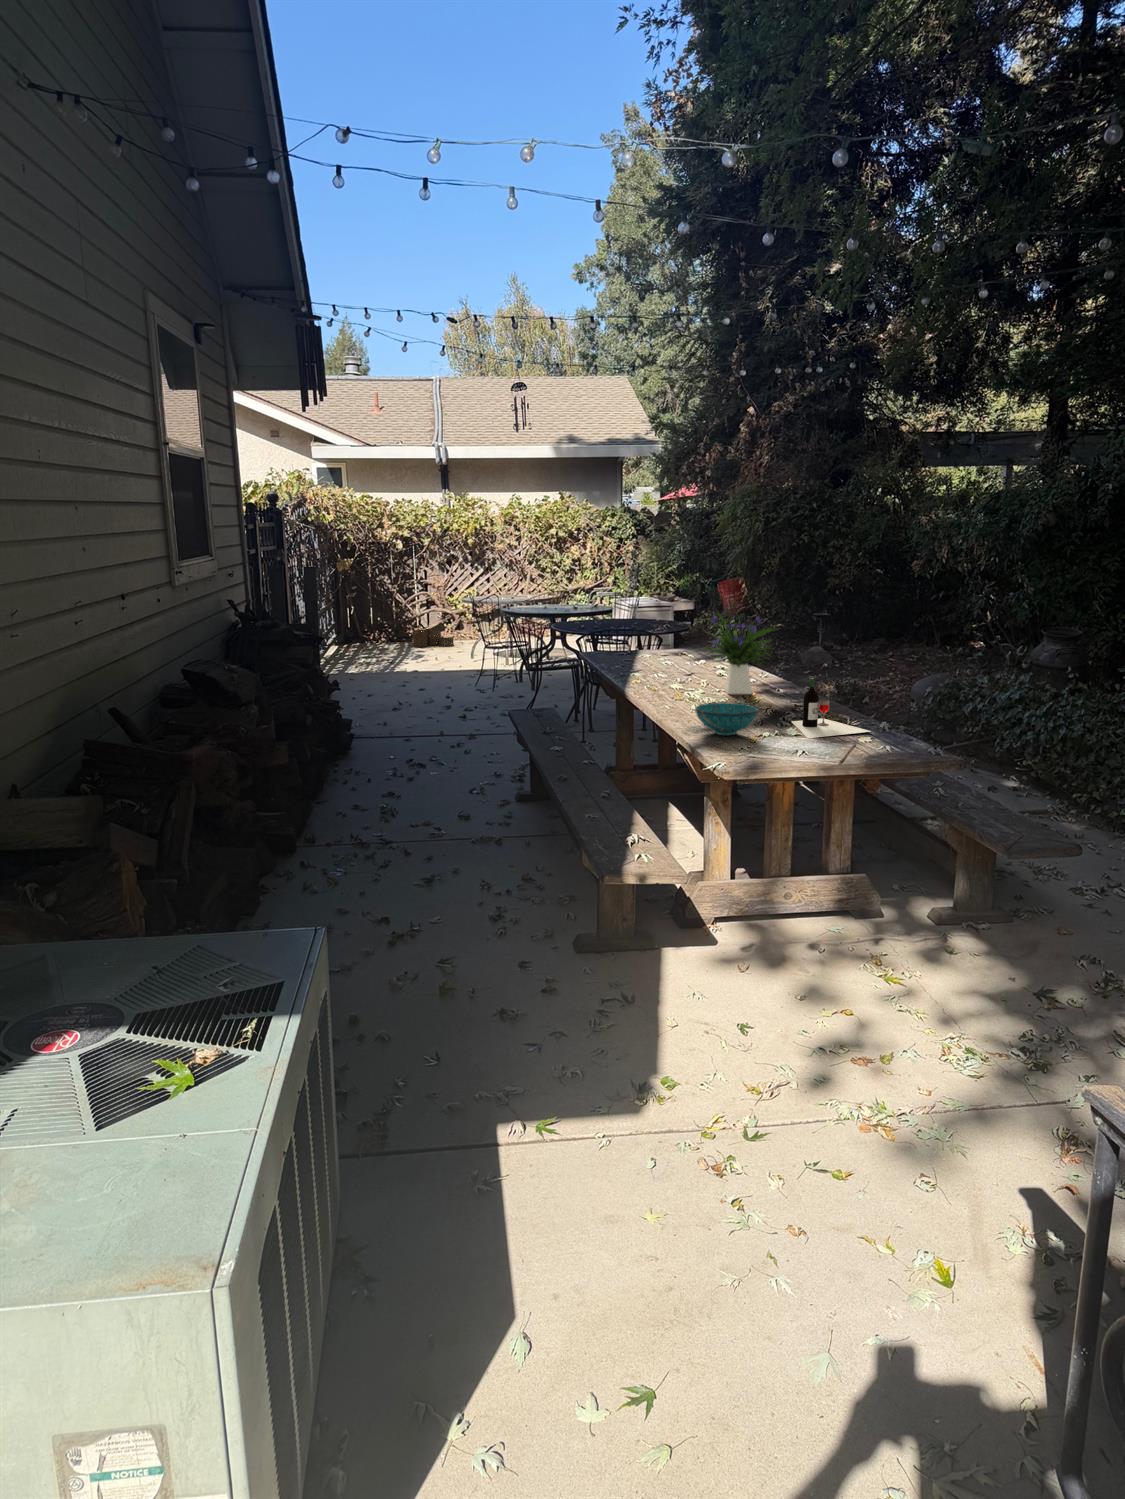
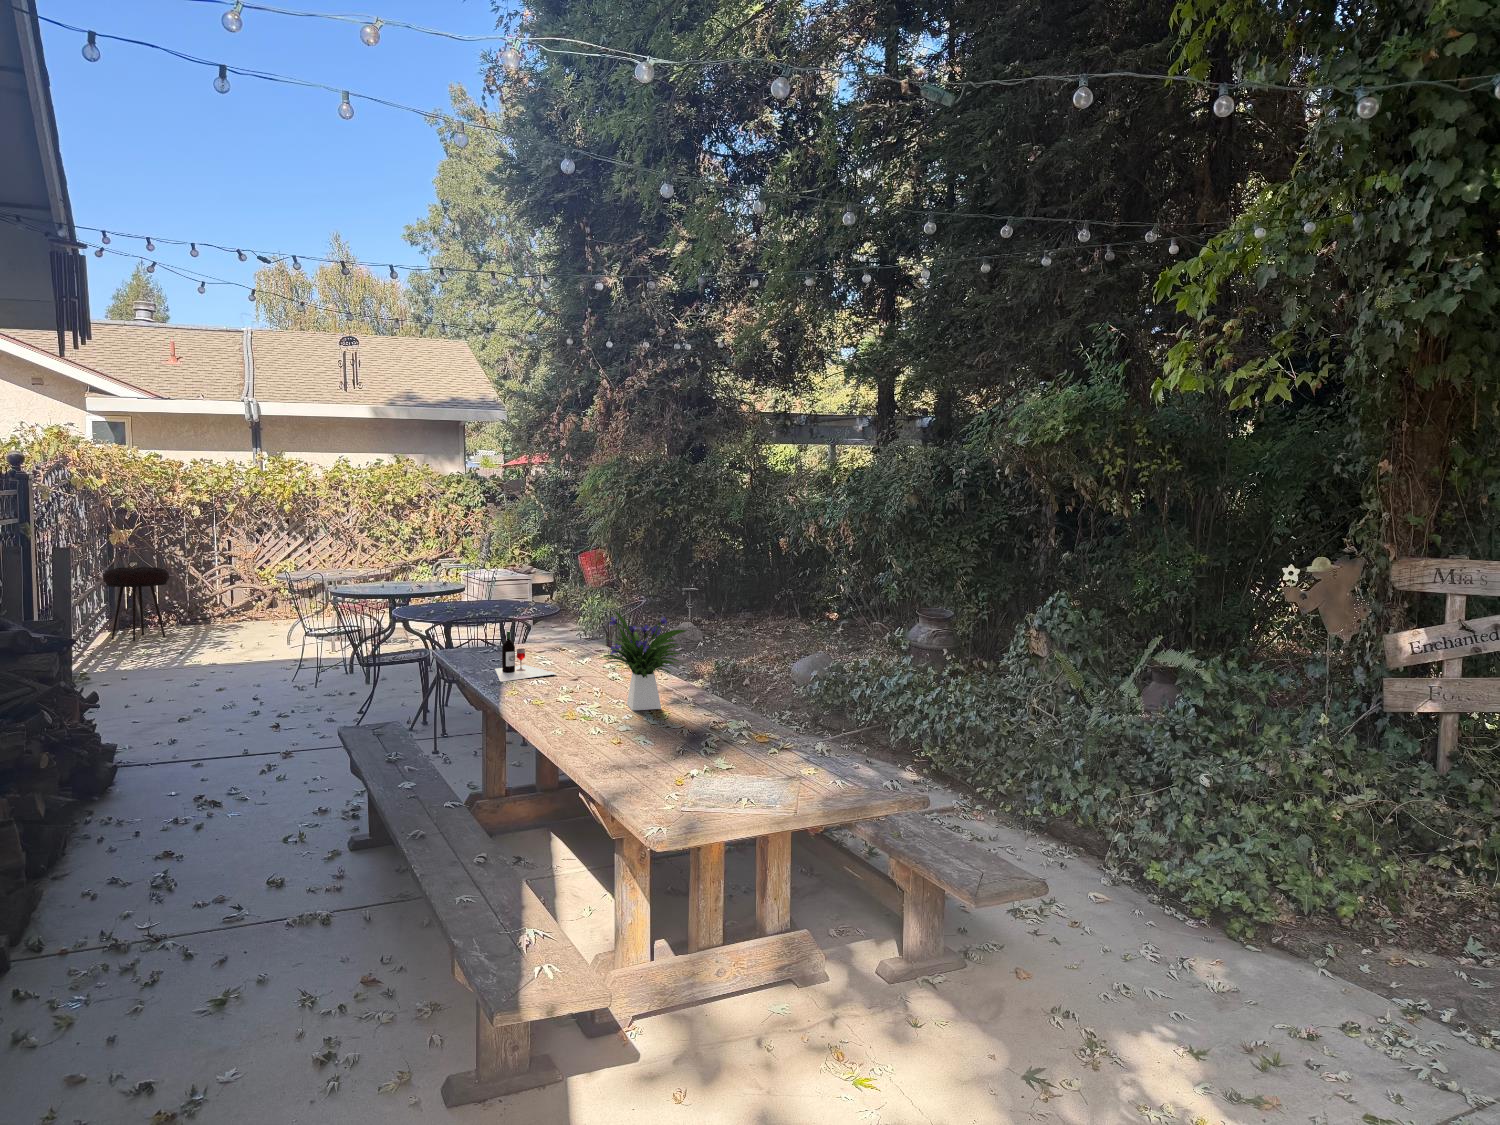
stool: none [336,593,382,653] -> present [103,567,169,641]
woven basket: present [412,628,454,647] -> none [210,606,266,631]
wine bottle: present [792,678,870,738] -> present [495,631,557,682]
bowl: present [695,702,759,735] -> none [611,737,692,783]

